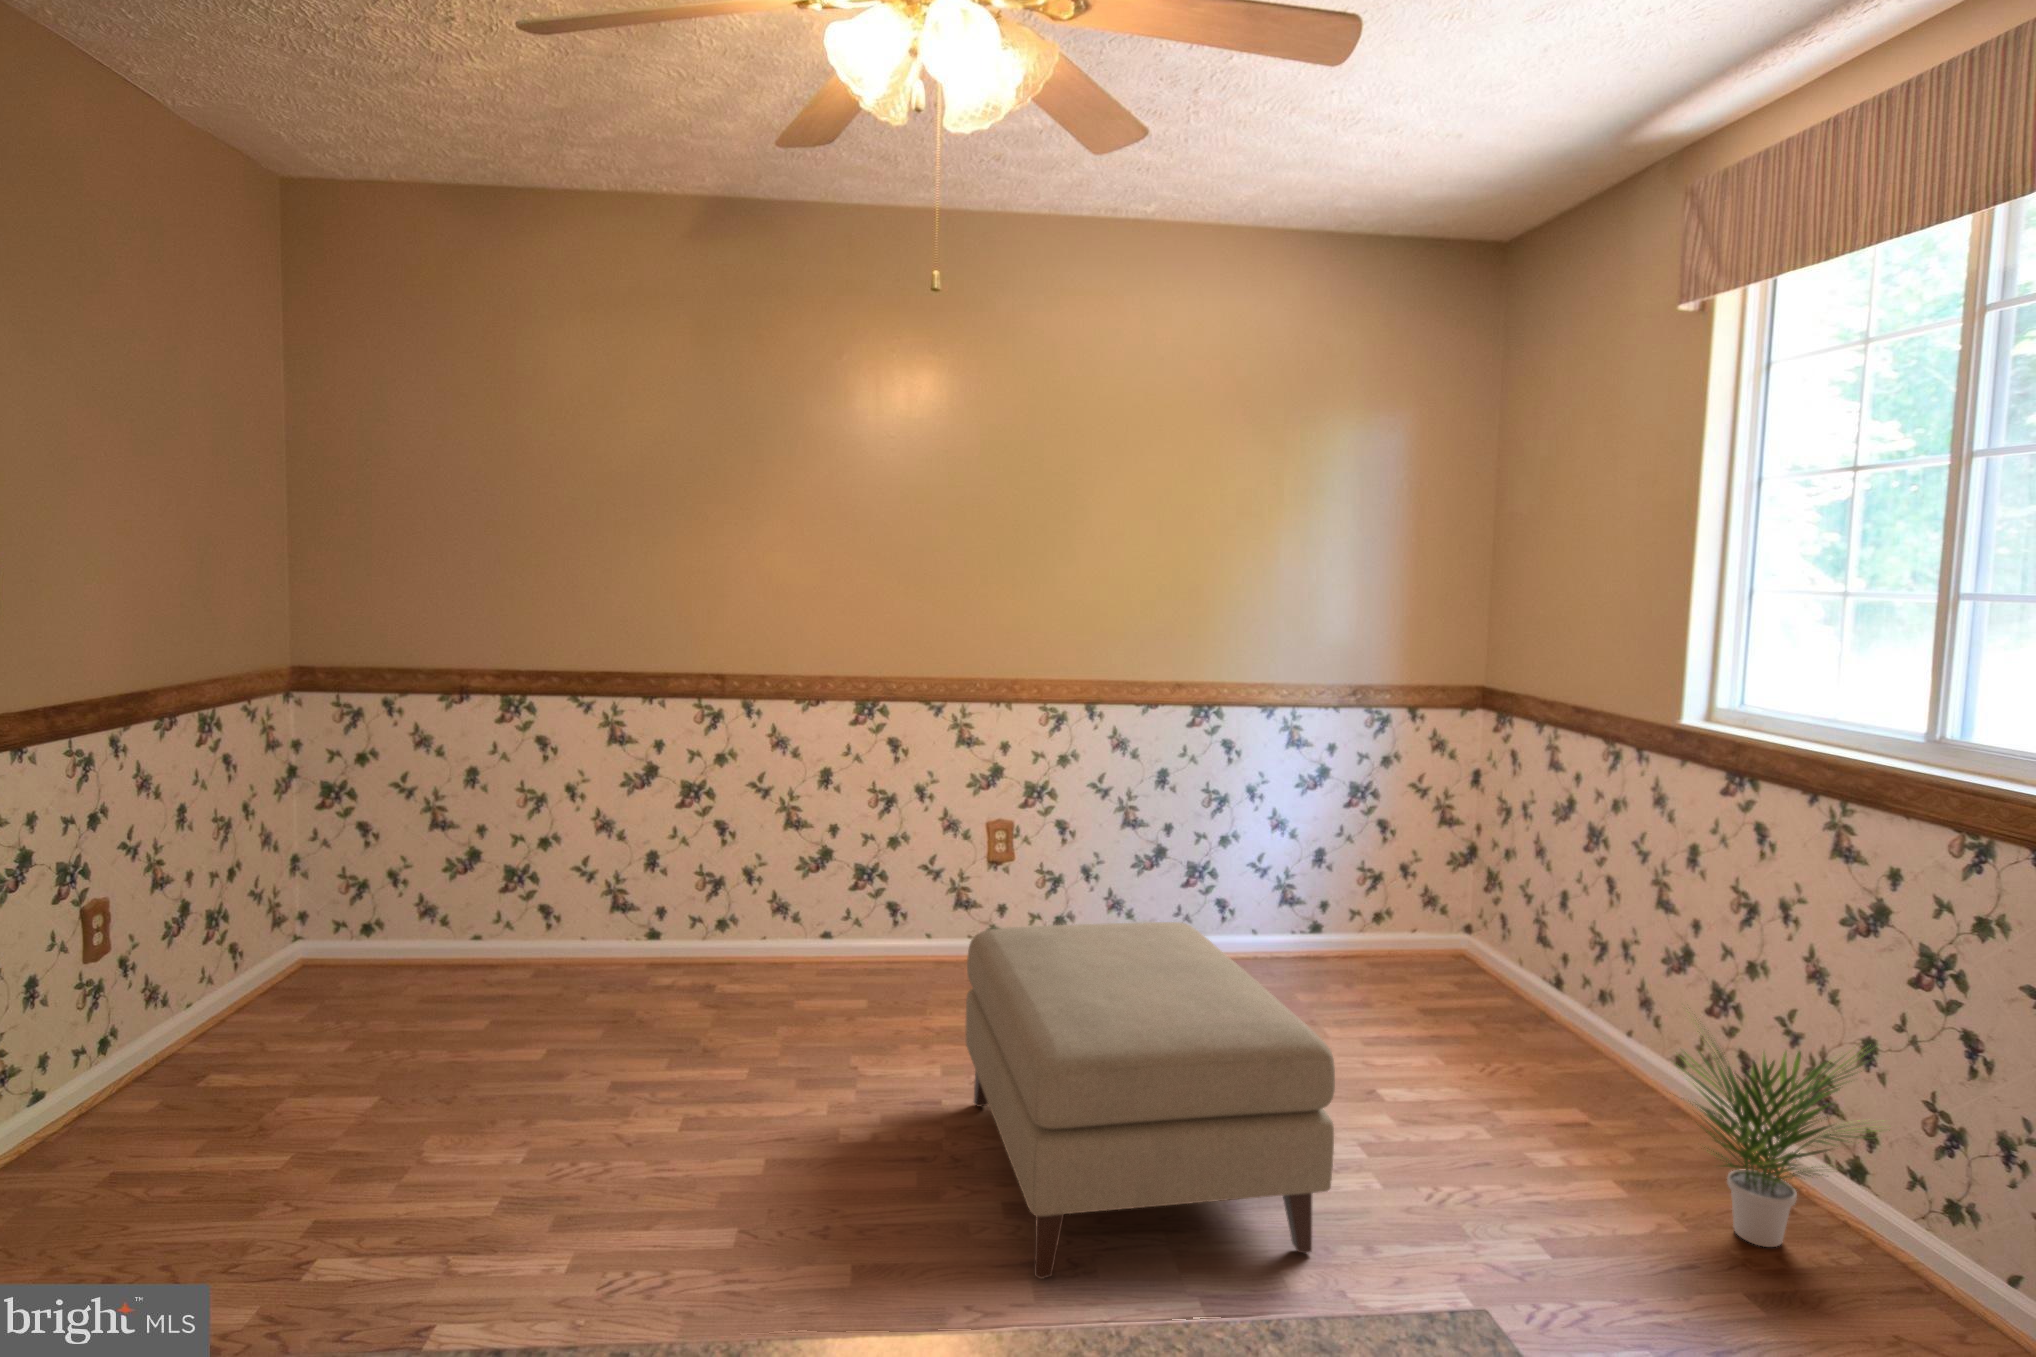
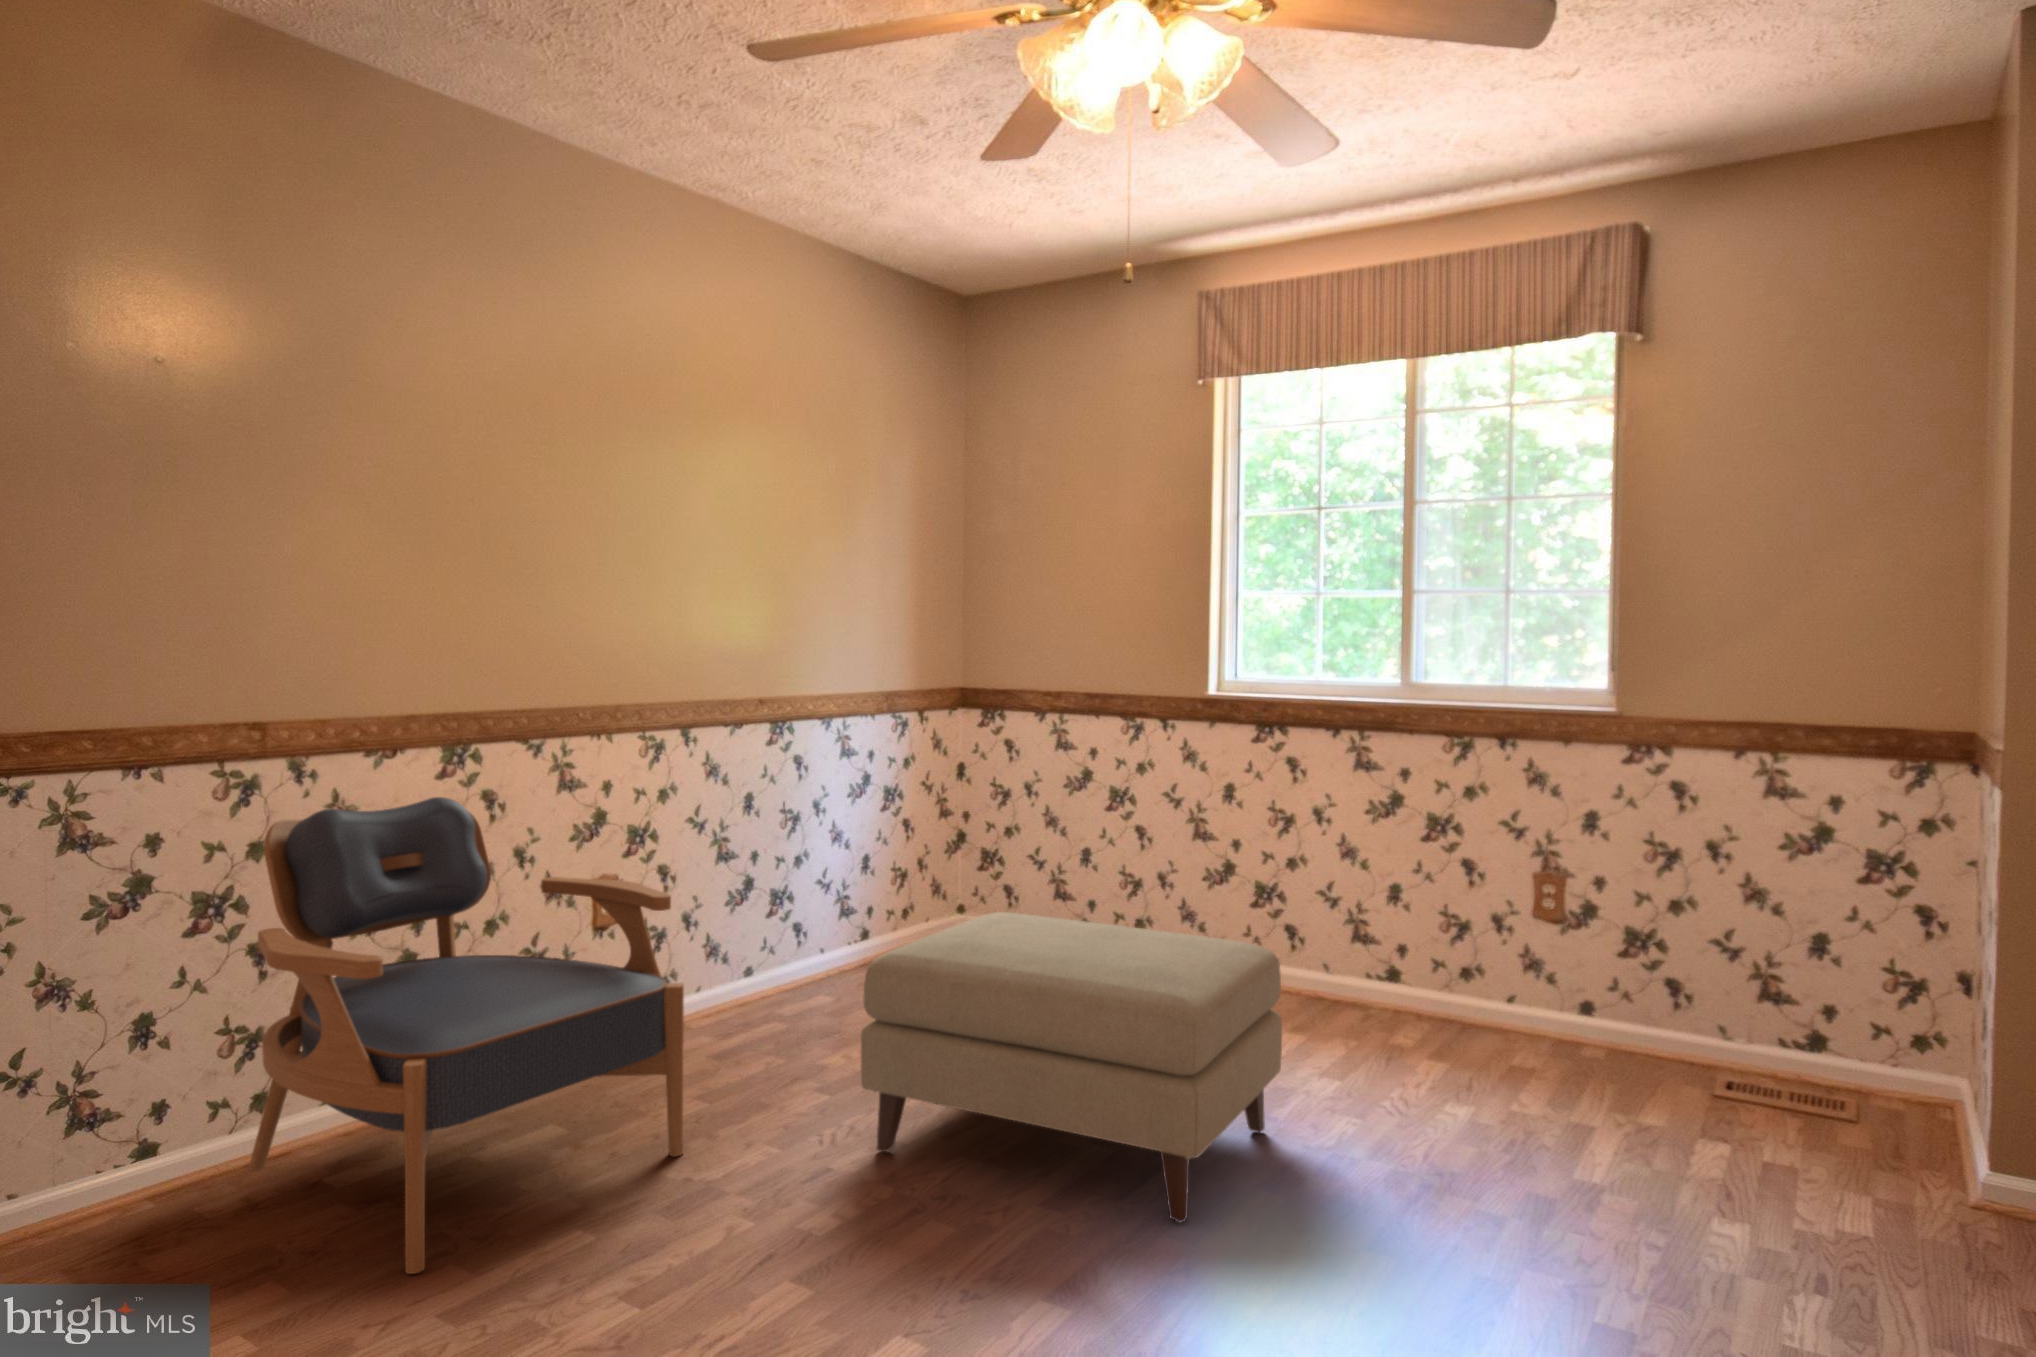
armchair: none [619,737,910,1054] -> present [249,797,684,1274]
potted plant: present [1674,1008,1880,1247] -> none [1315,879,1462,1033]

